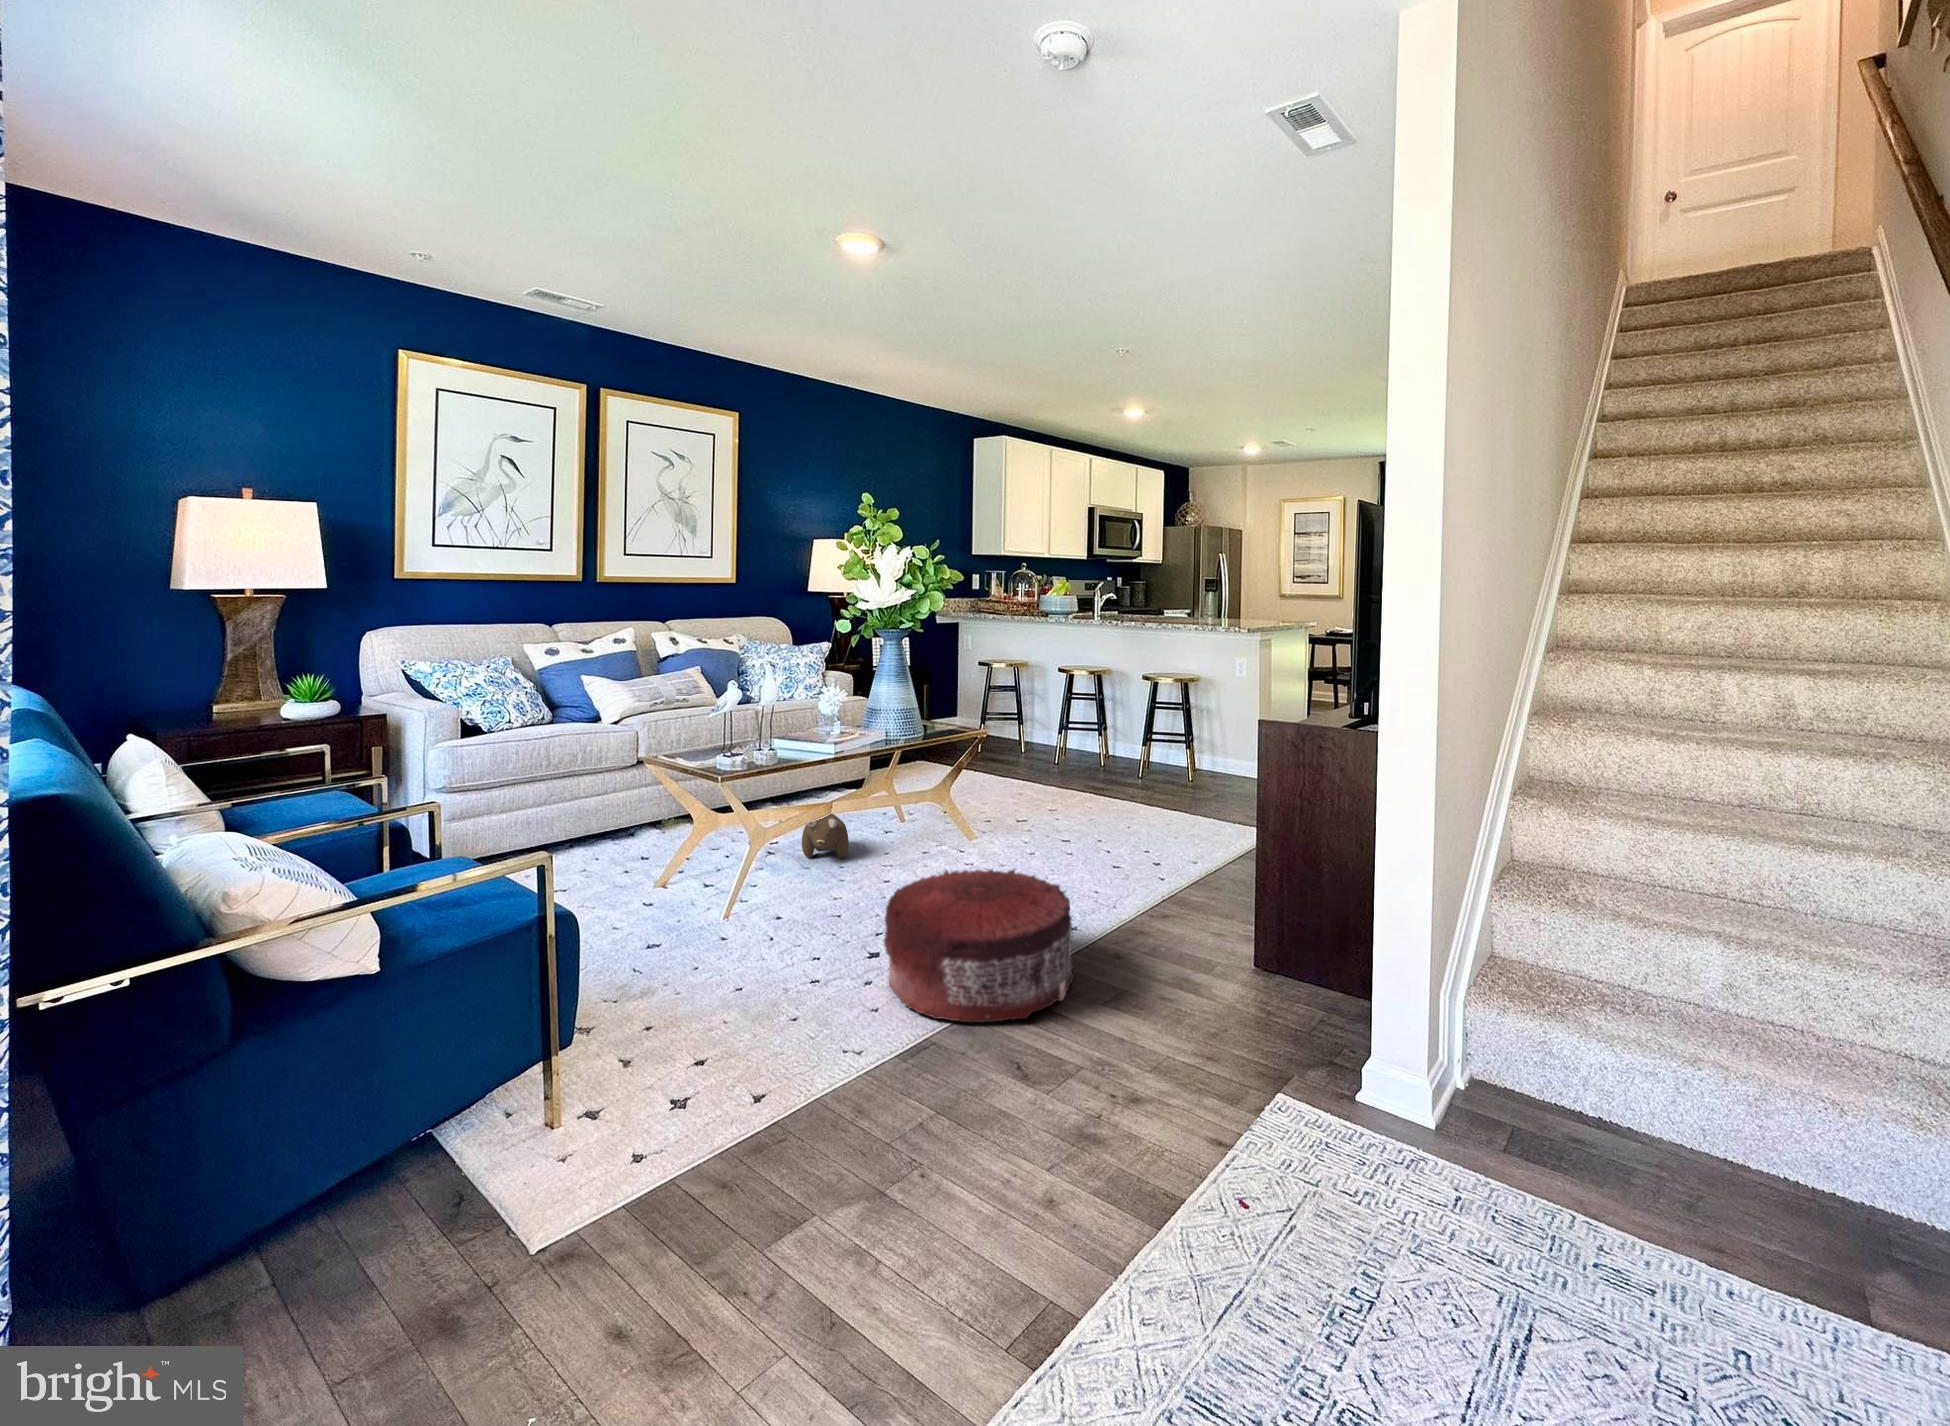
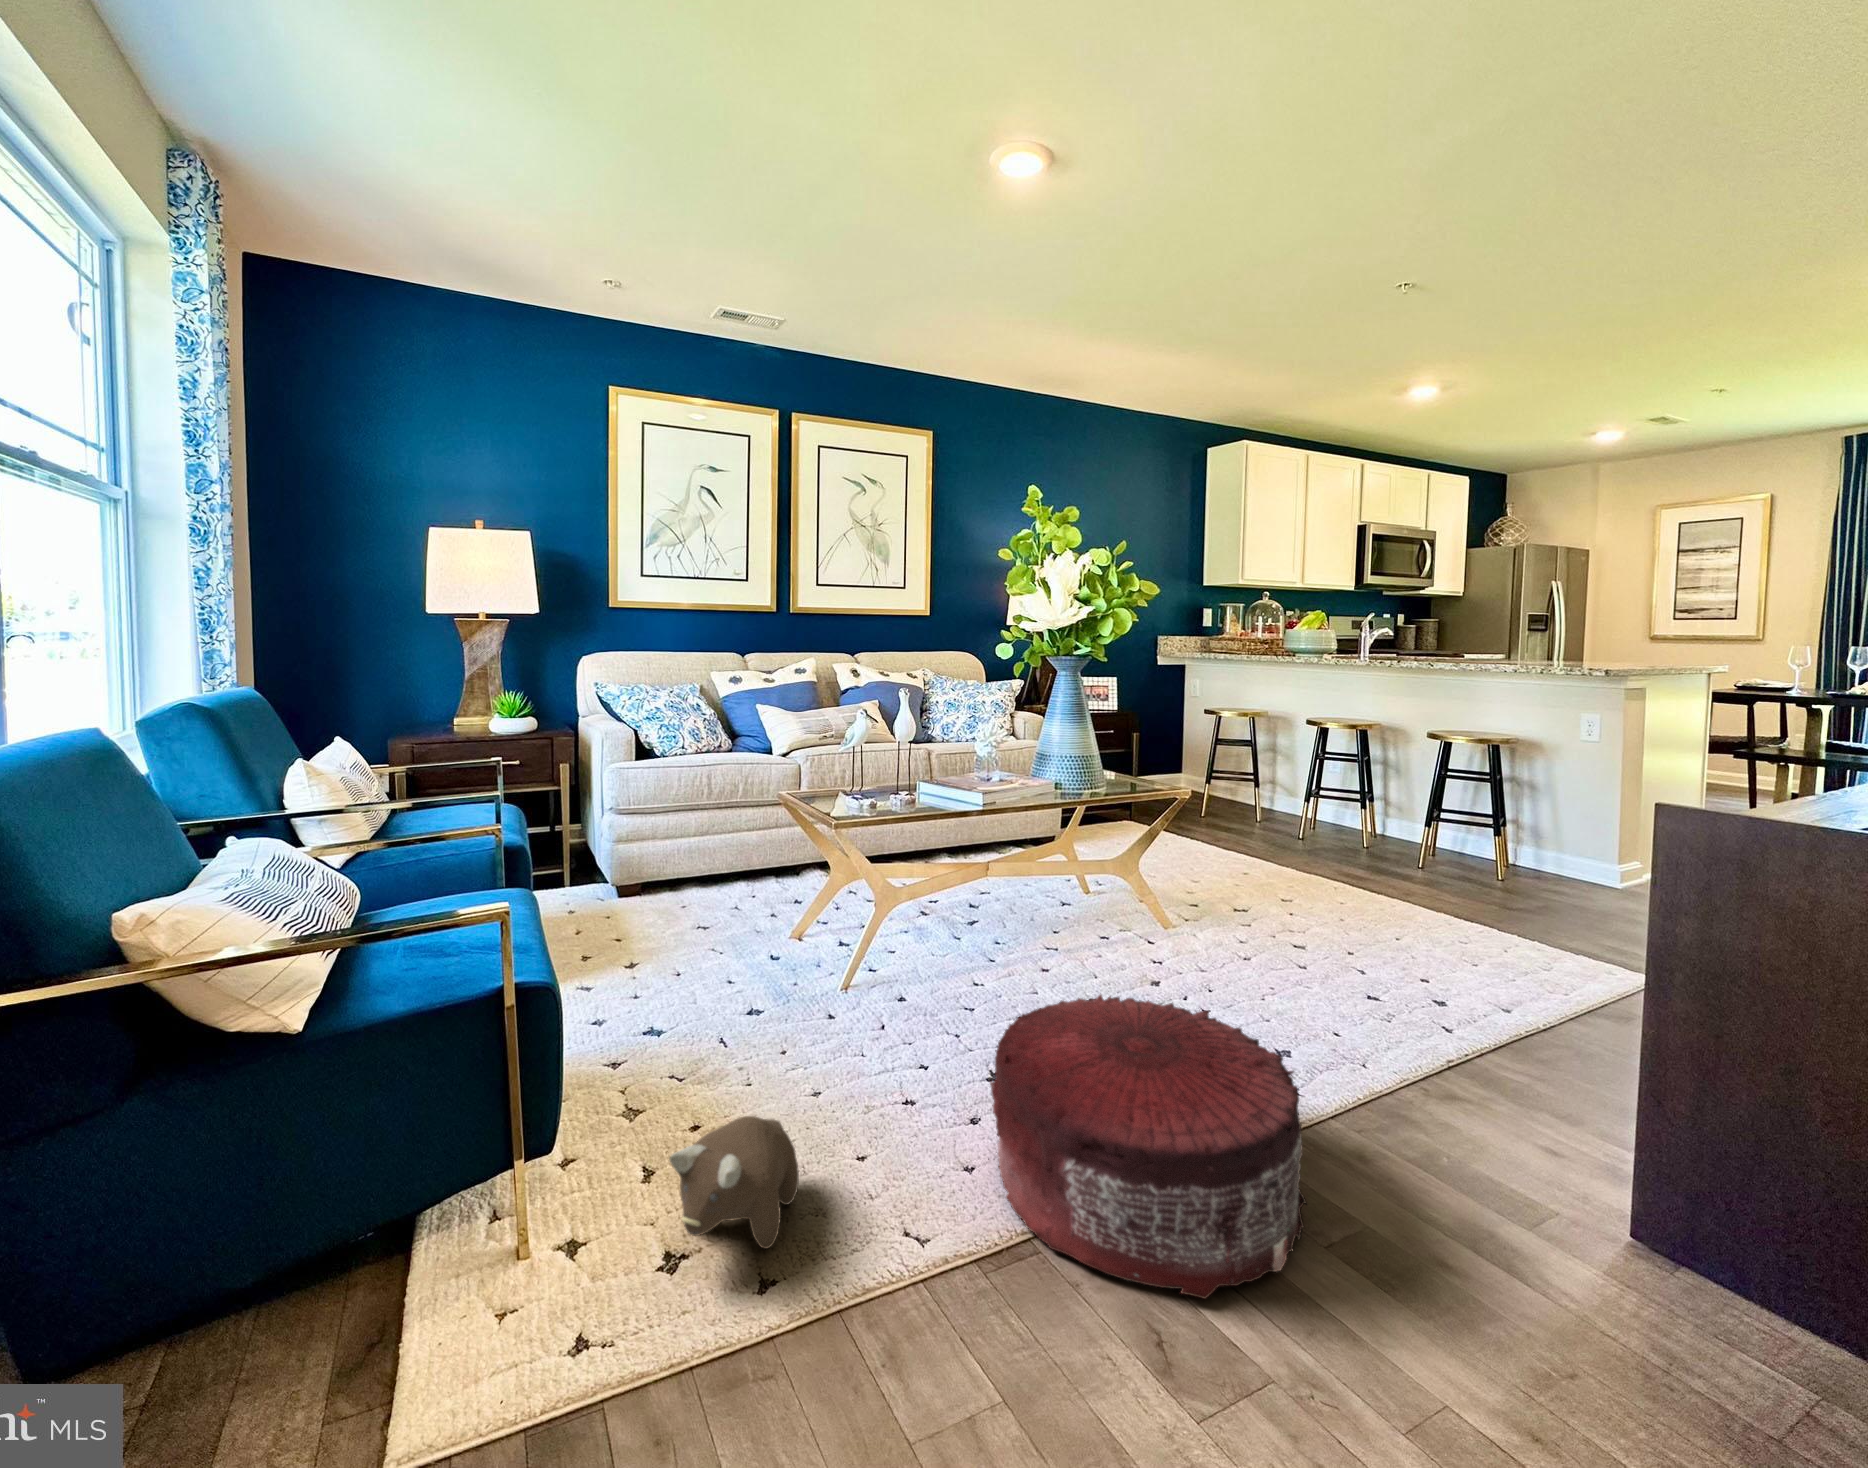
plush toy: present [802,814,849,858] -> present [669,1116,799,1249]

